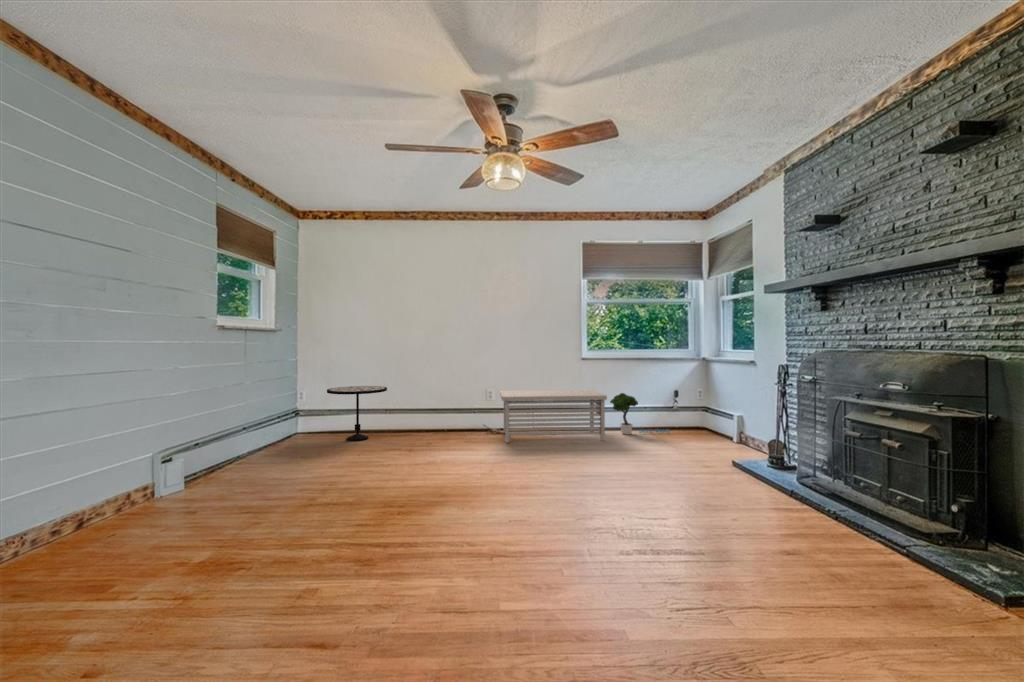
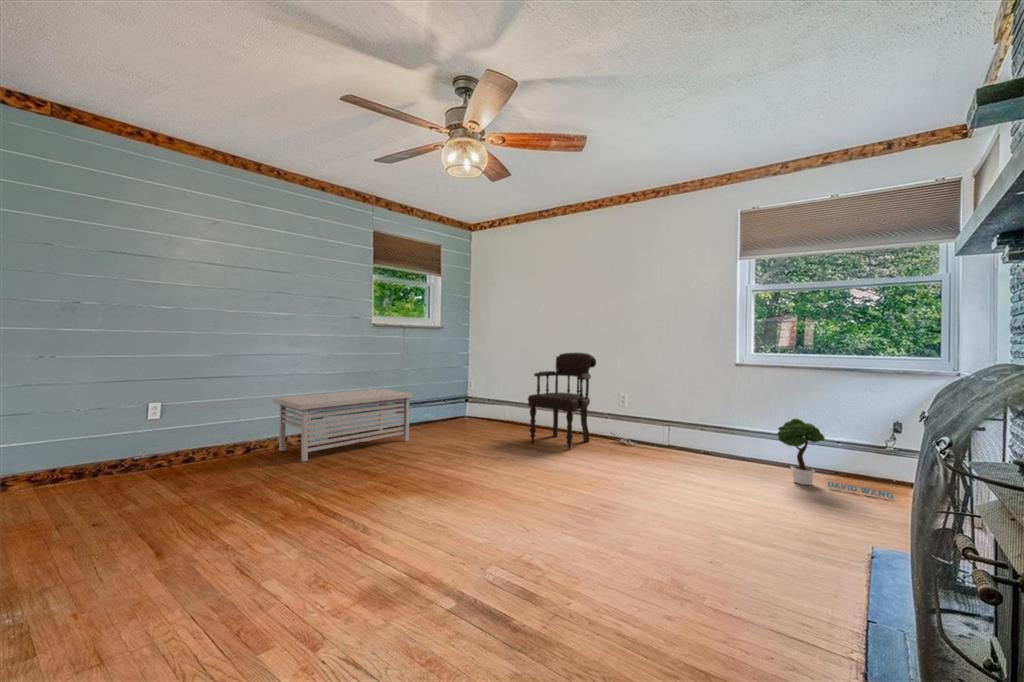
armchair: none [418,355,474,443] -> present [528,353,596,449]
side table: present [327,386,387,441] -> none [468,379,521,430]
storage bench: present [500,390,607,443] -> present [274,389,413,461]

